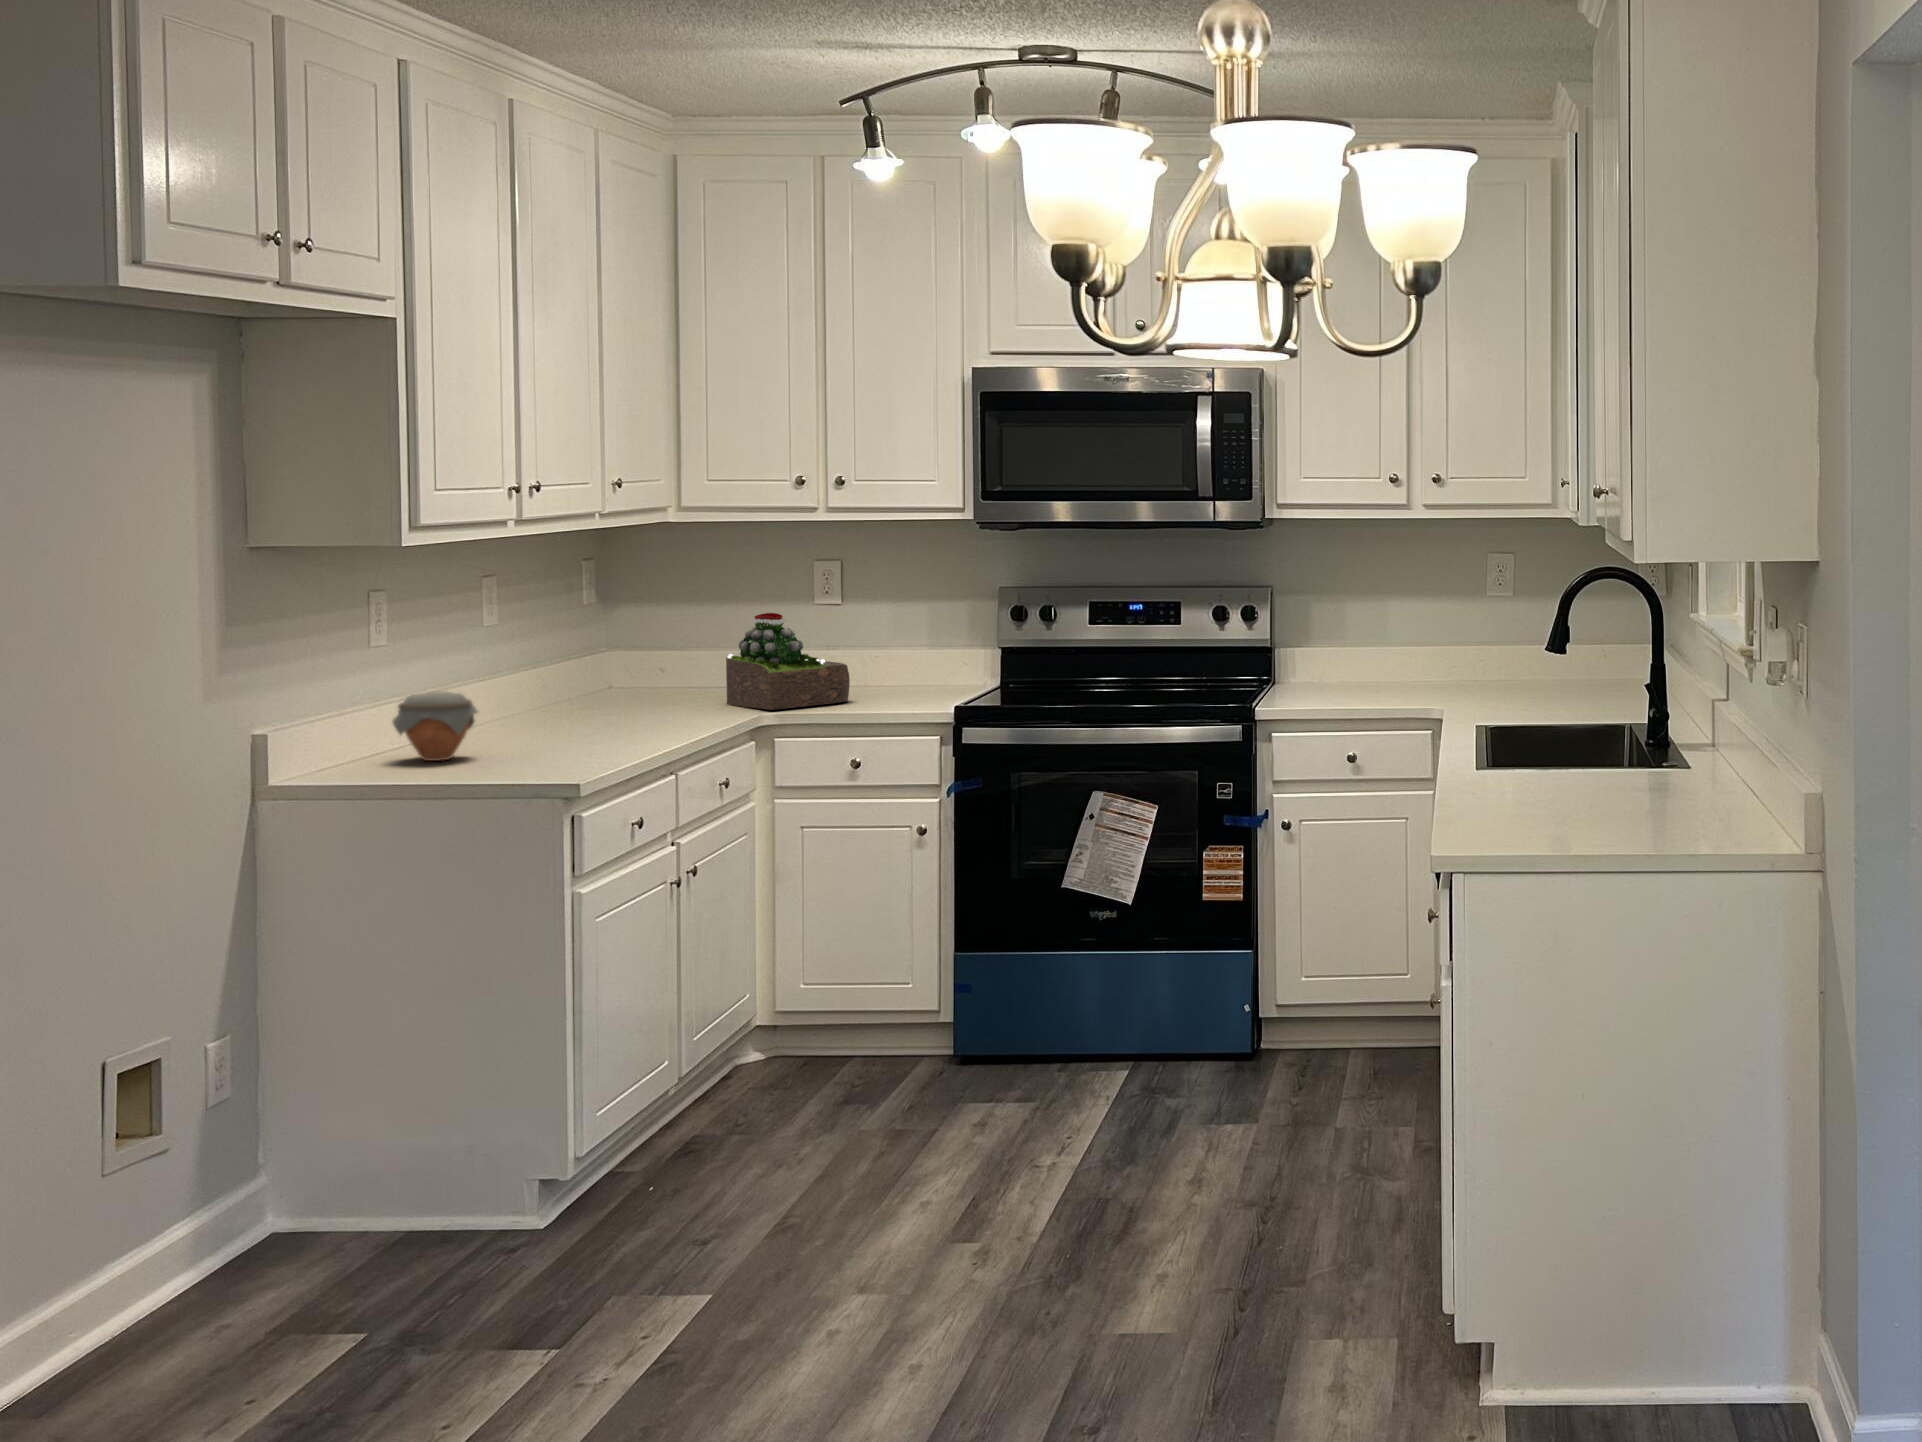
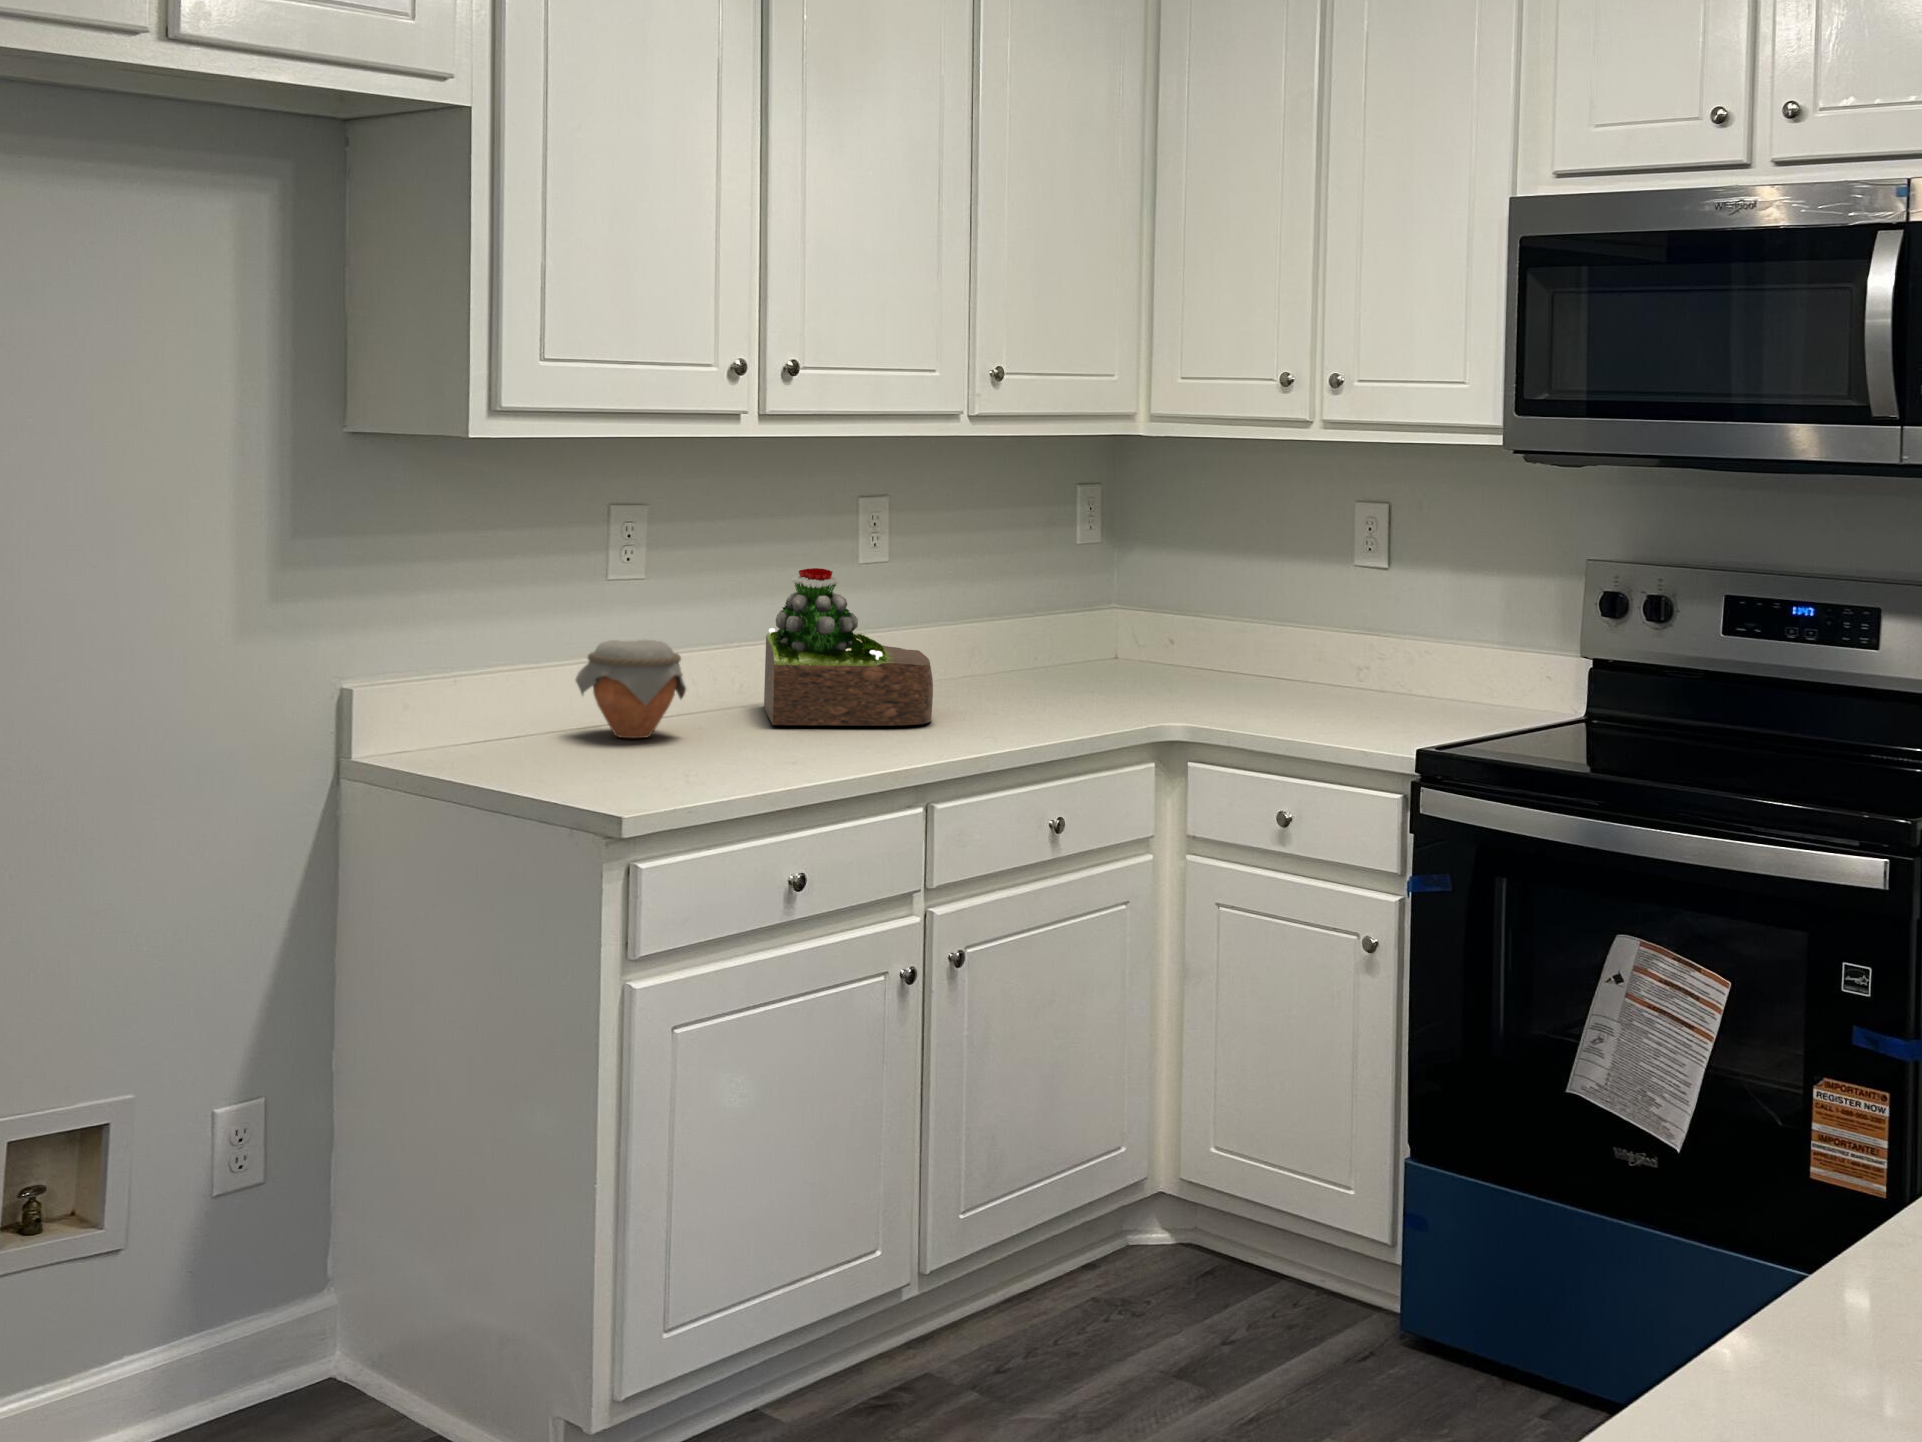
succulent plant: present [726,613,850,710] -> present [764,568,933,726]

